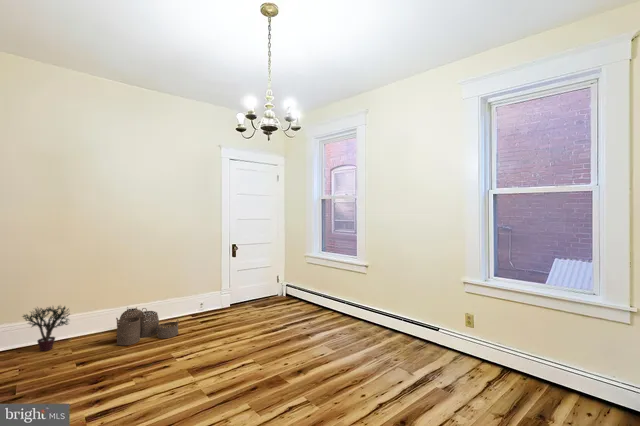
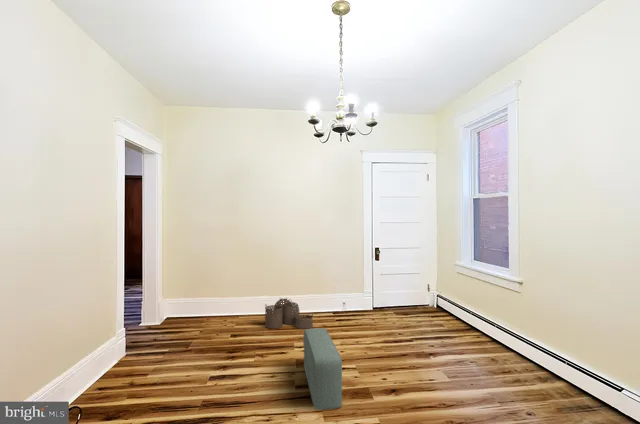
potted plant: present [23,306,69,351] -> none [210,287,240,322]
pouf: none [202,330,267,408] -> present [303,328,342,410]

